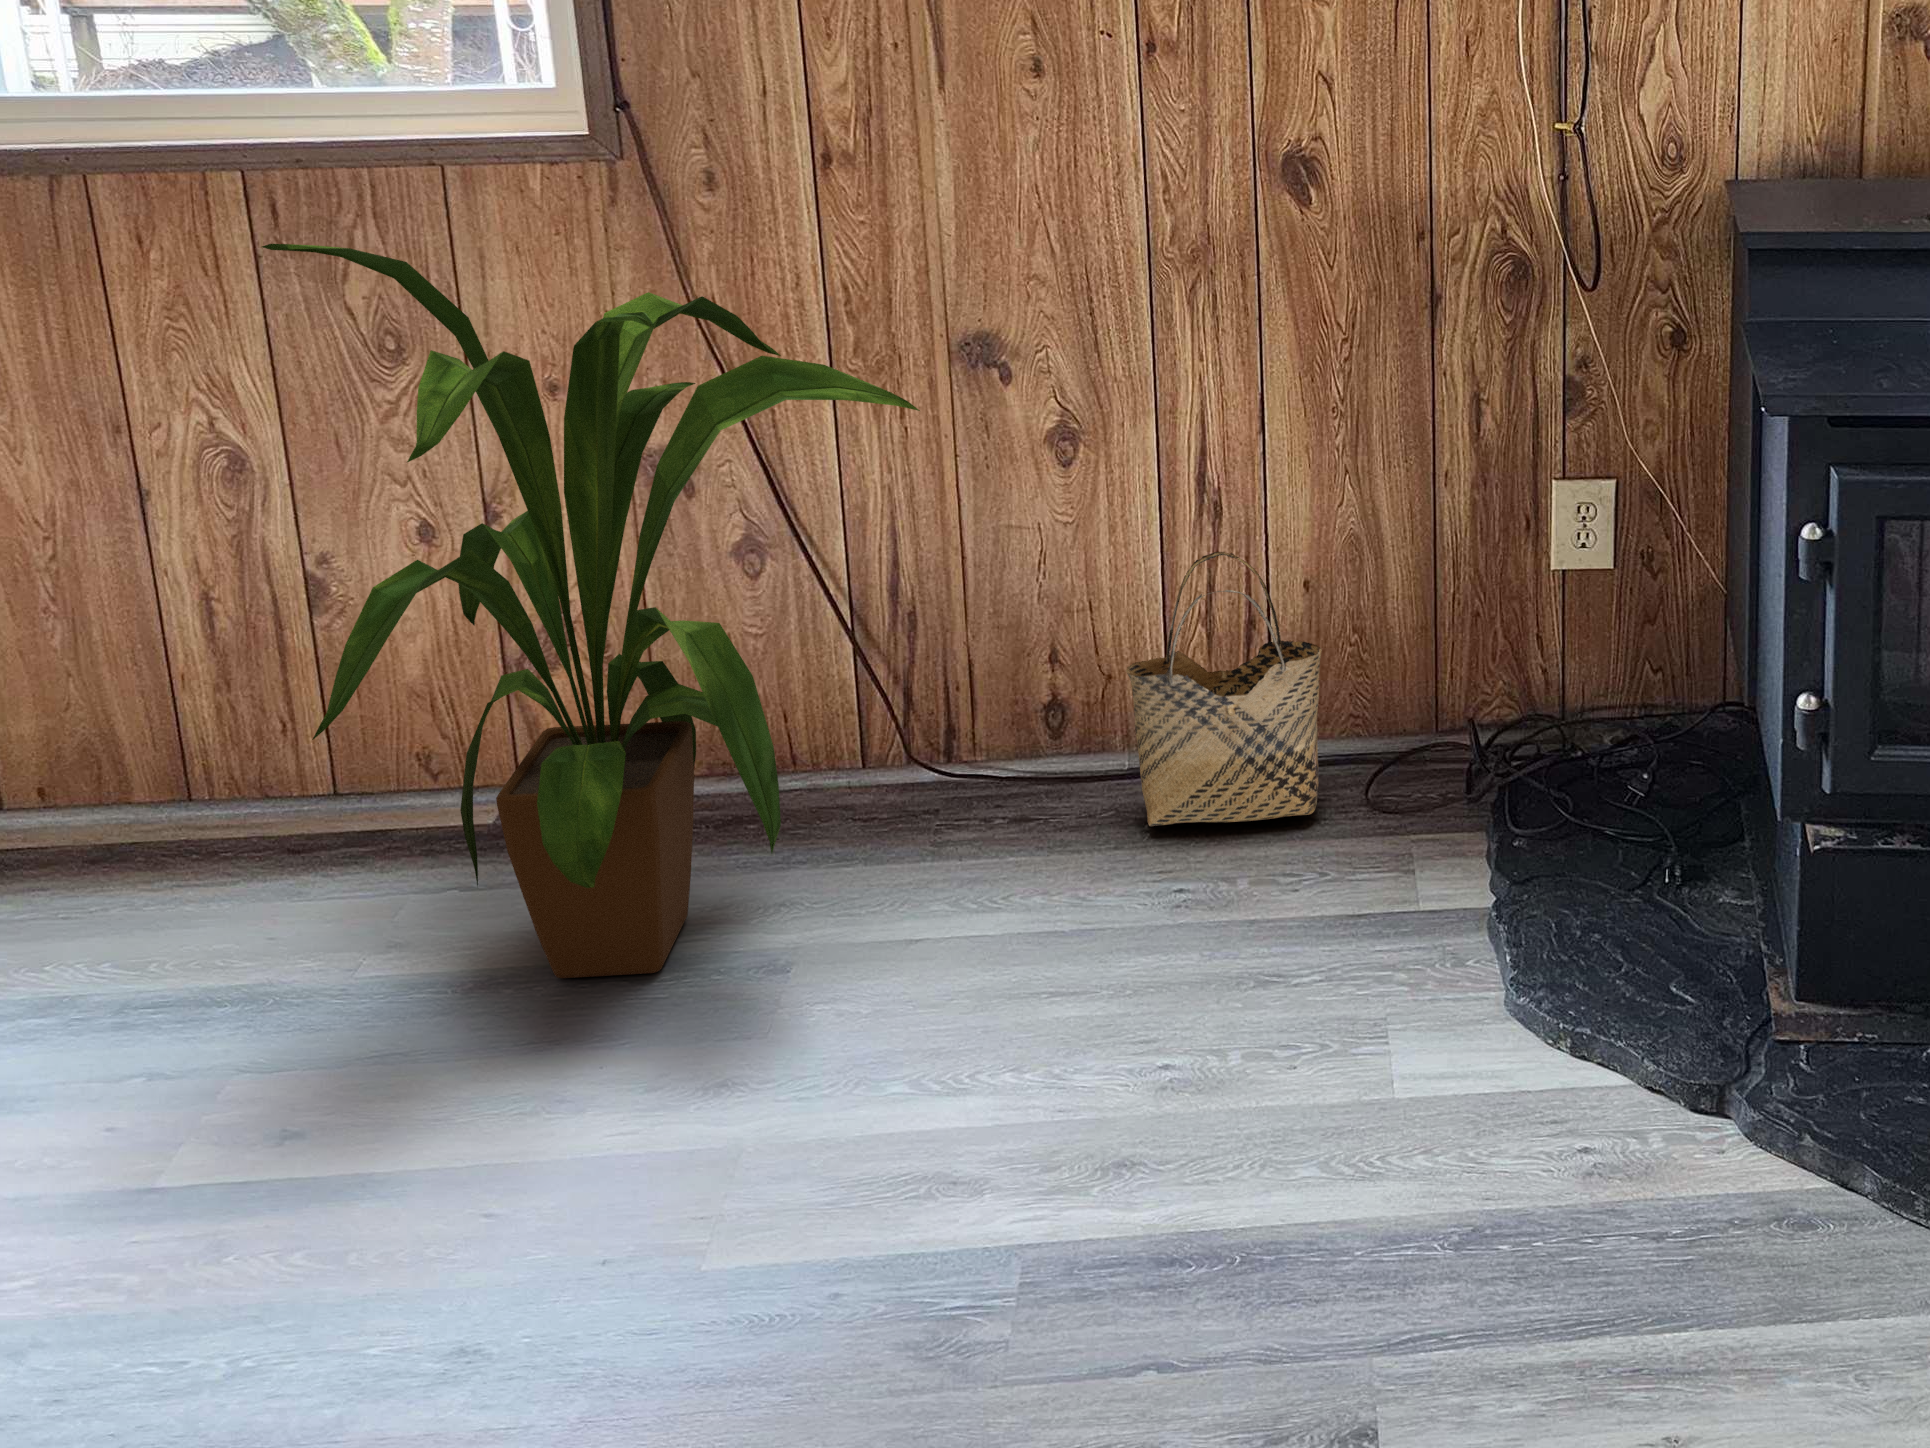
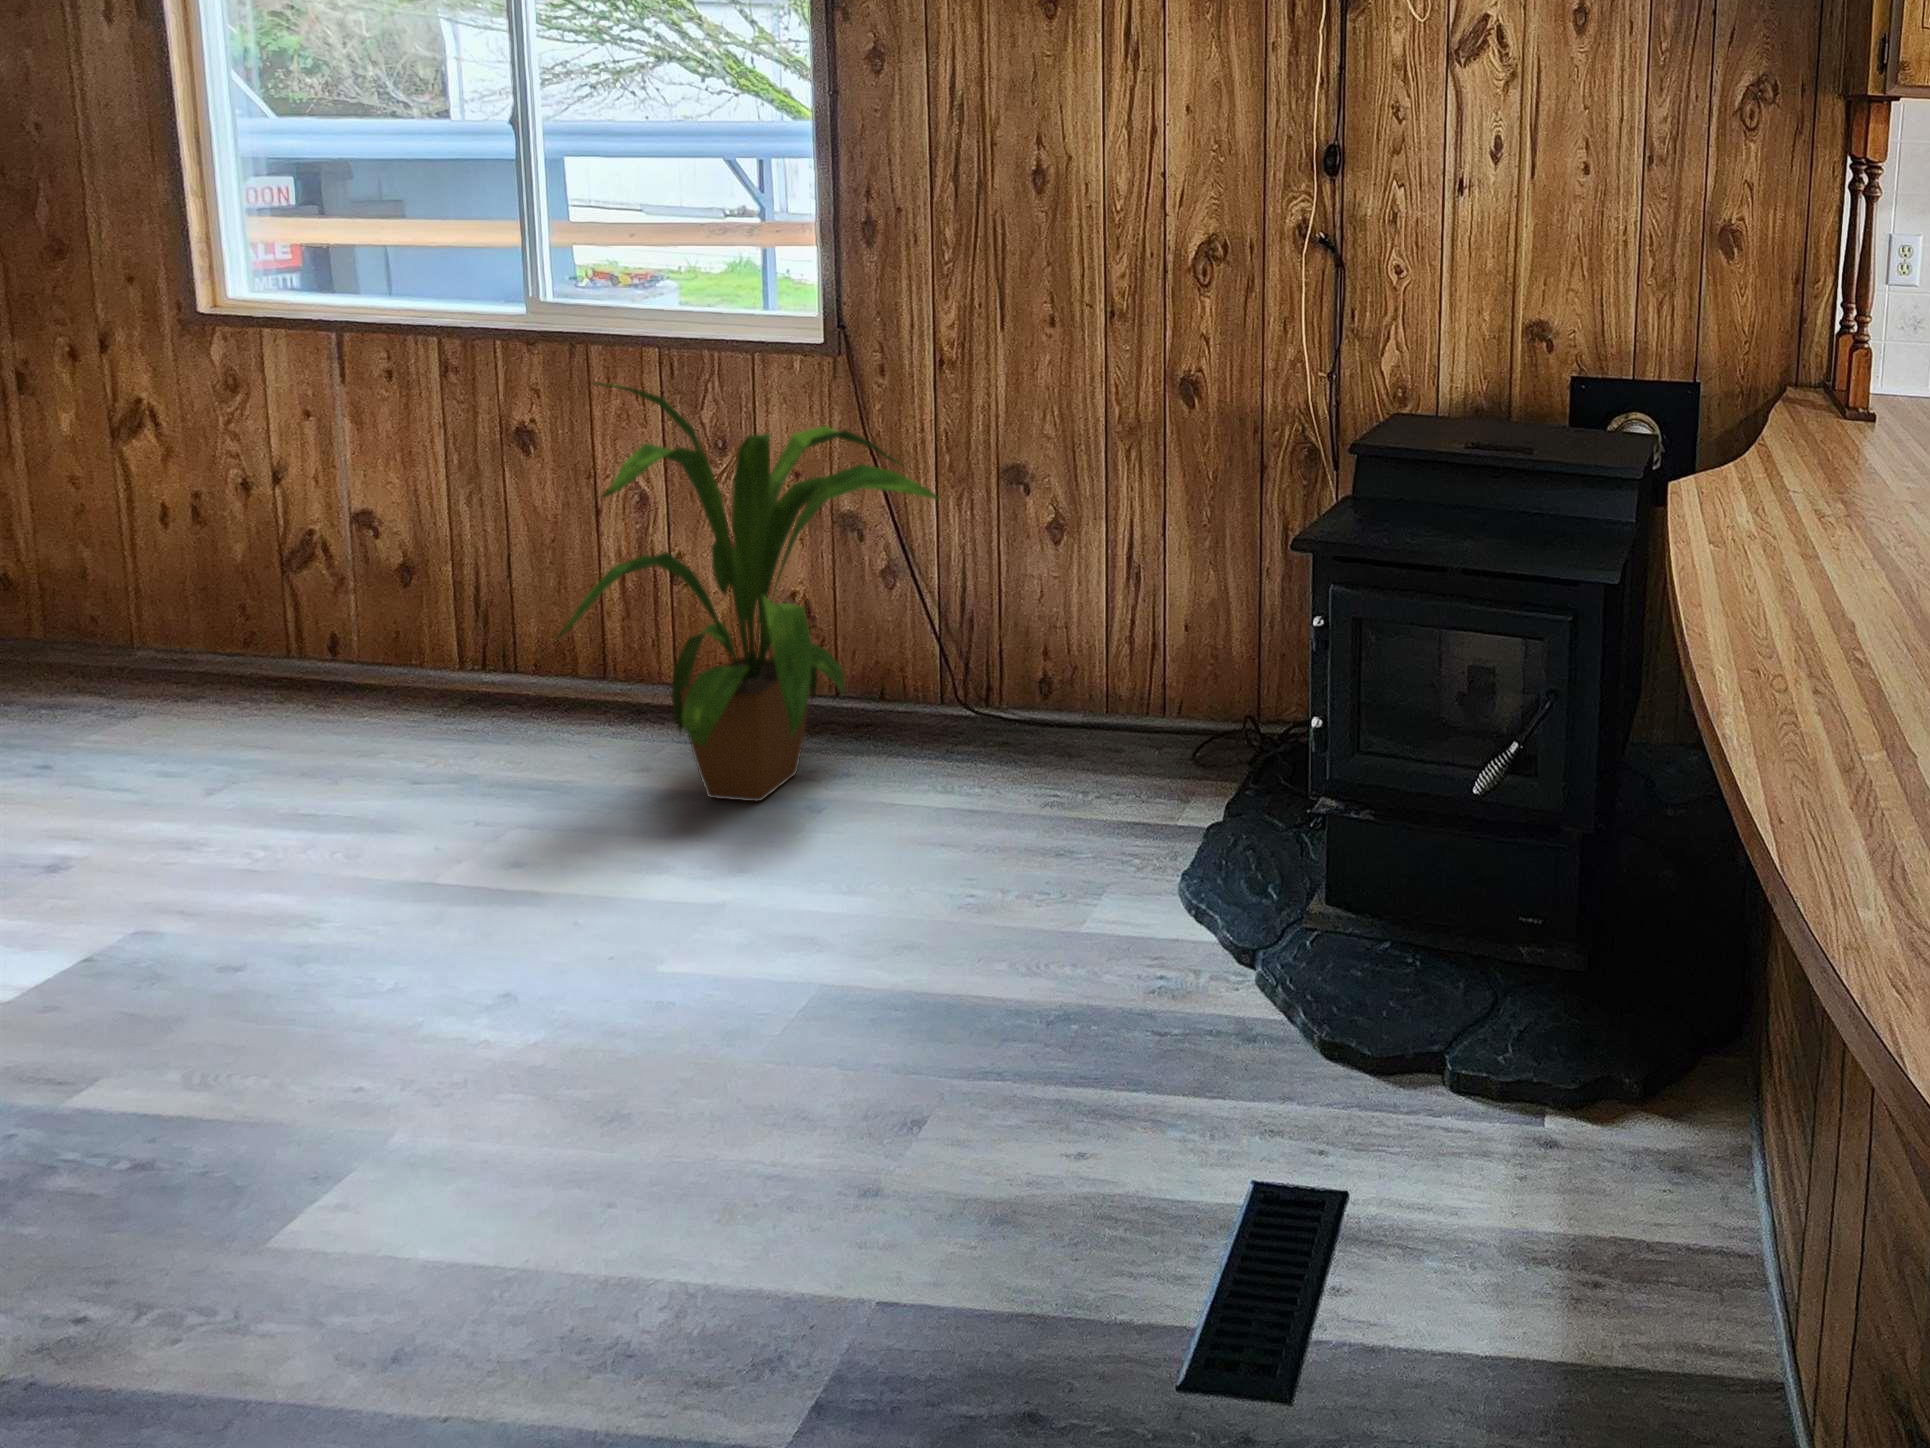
woven basket: present [1126,552,1322,826] -> none [1062,600,1177,760]

